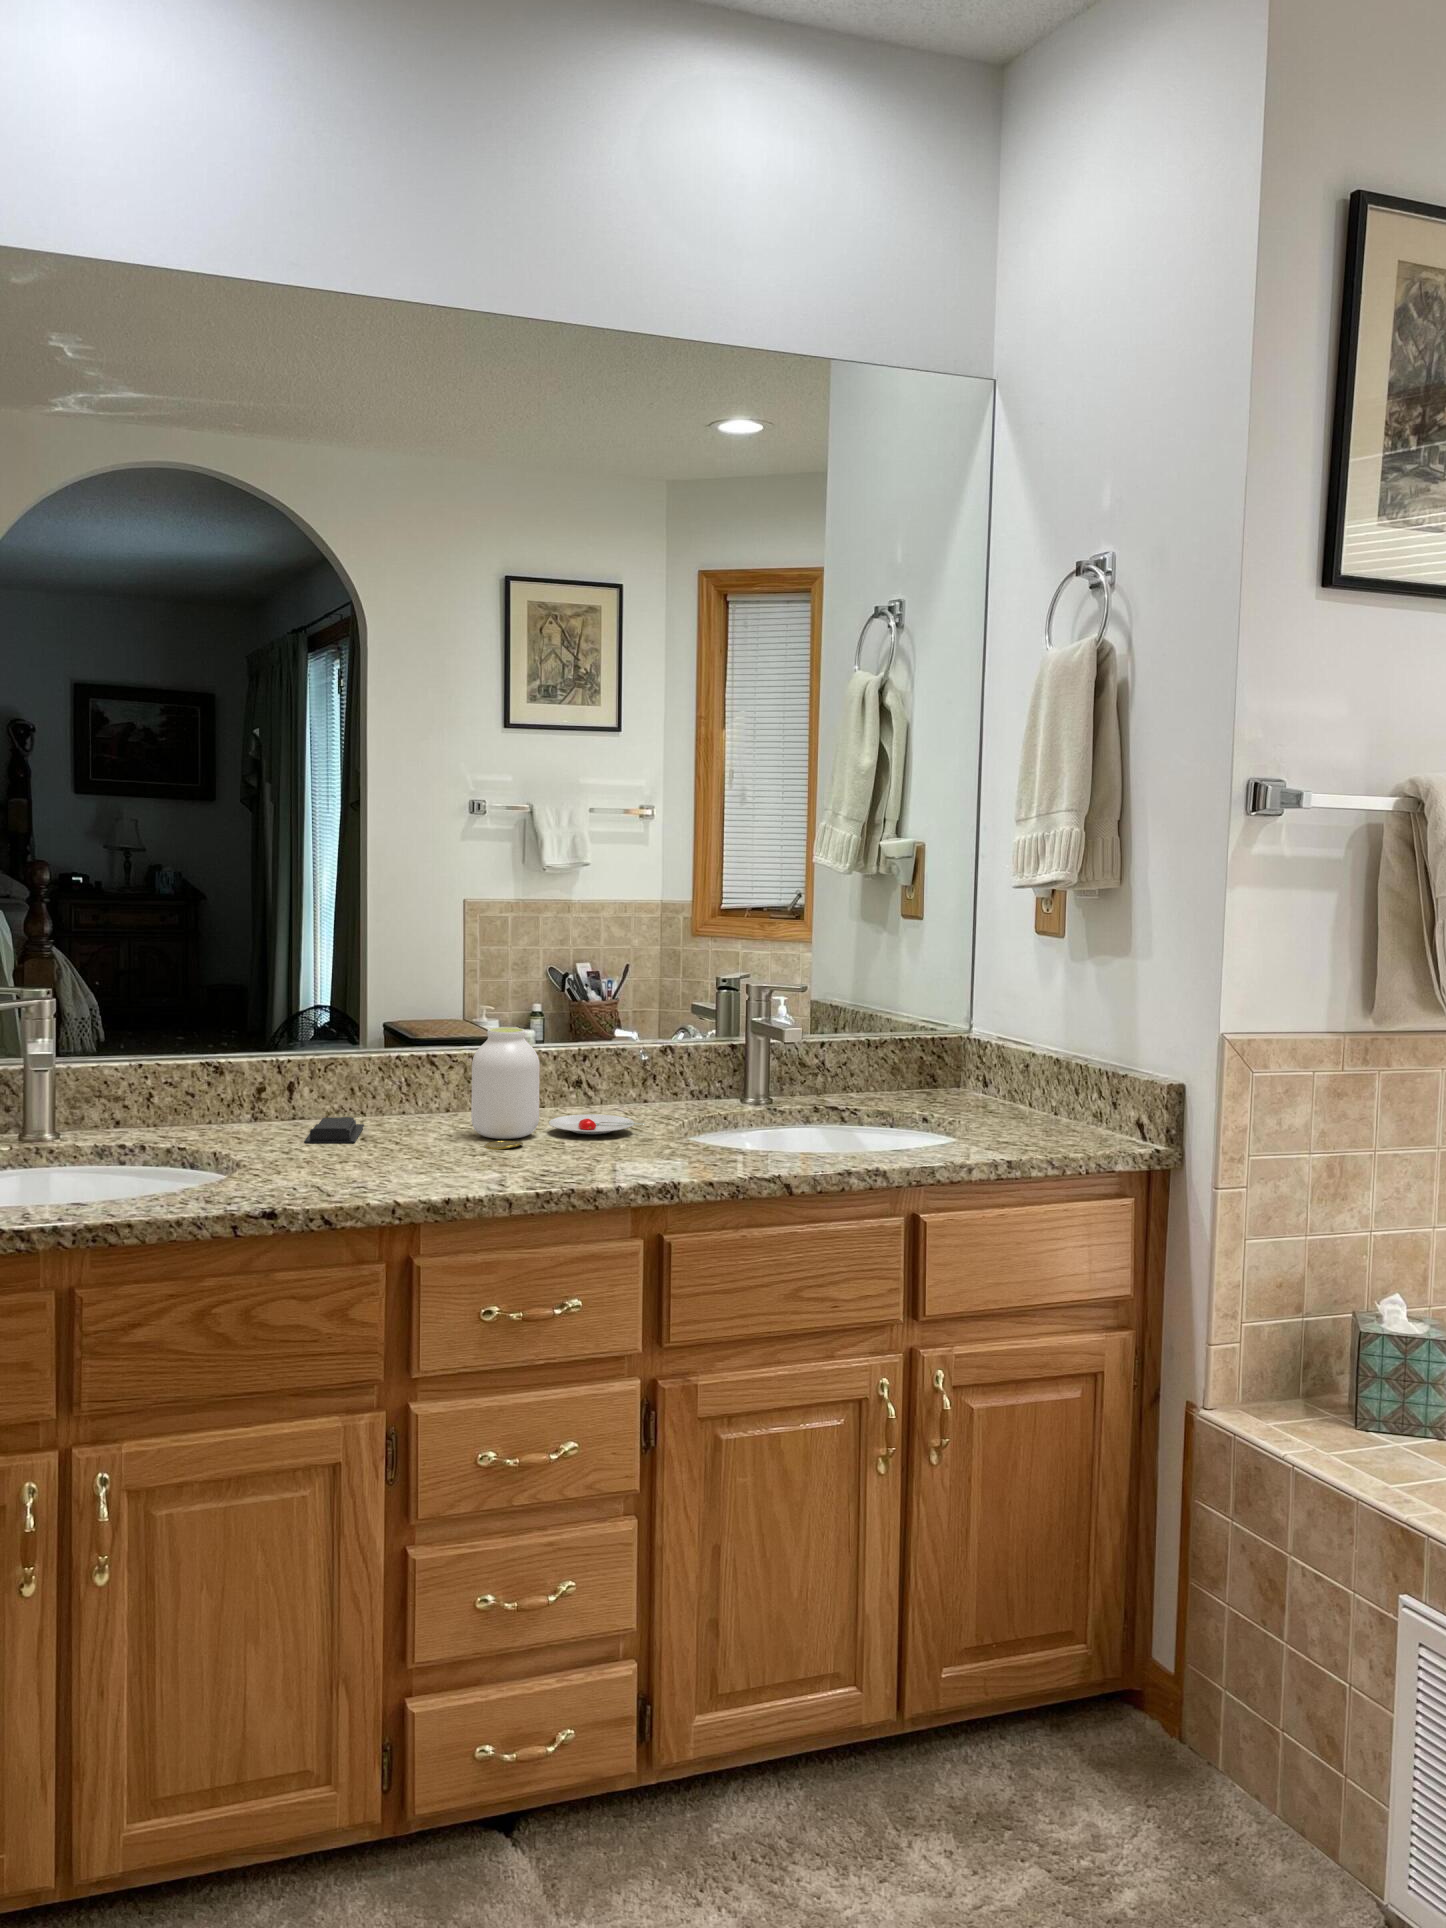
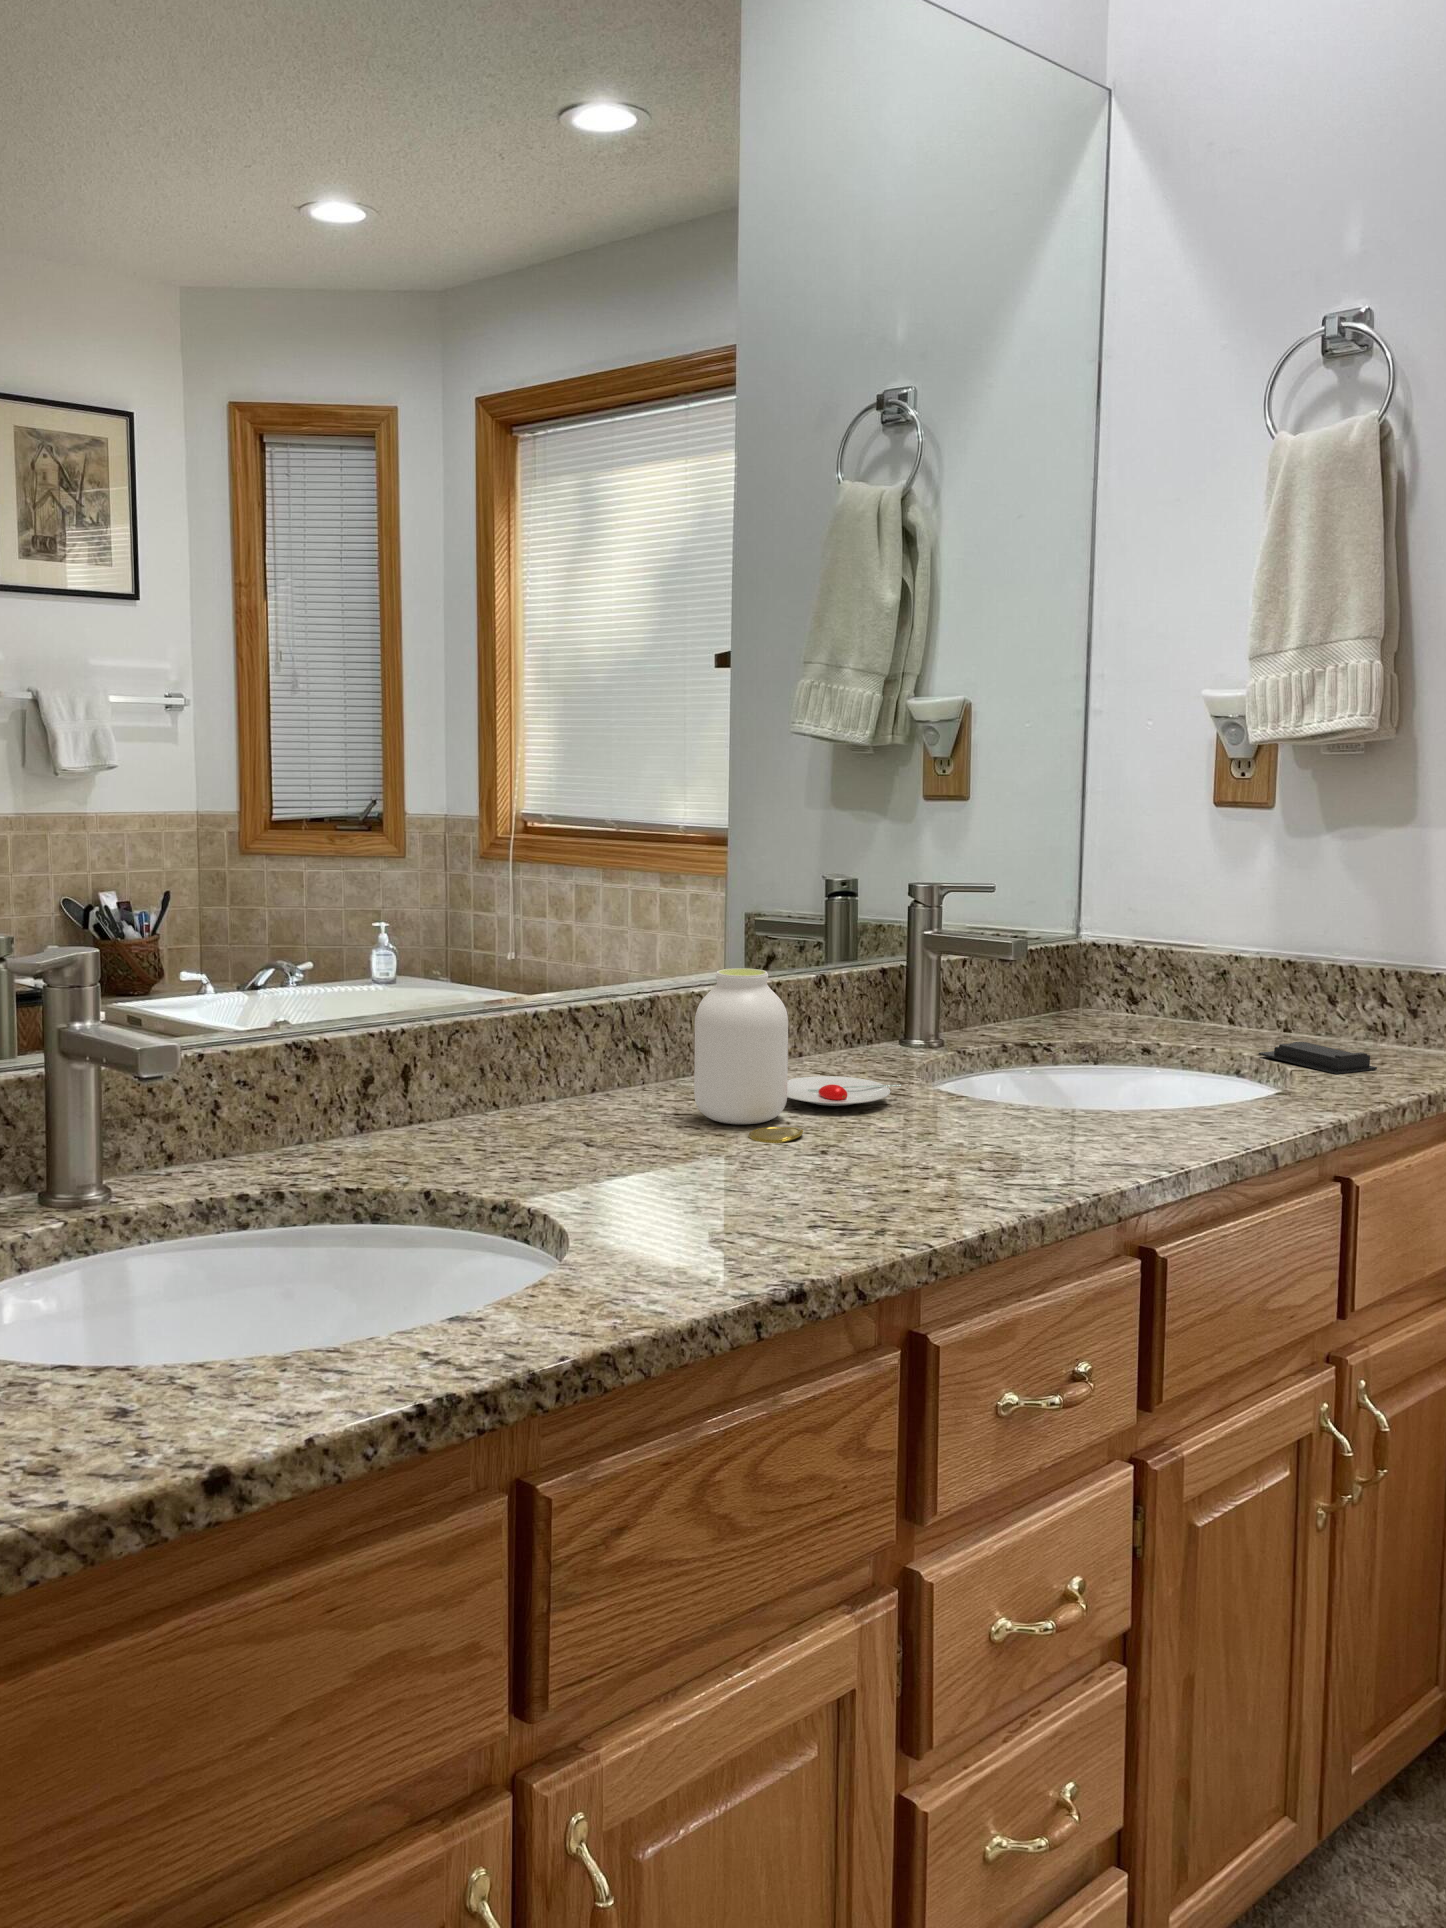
soap bar: present [304,1117,364,1143] -> present [1259,1042,1377,1074]

